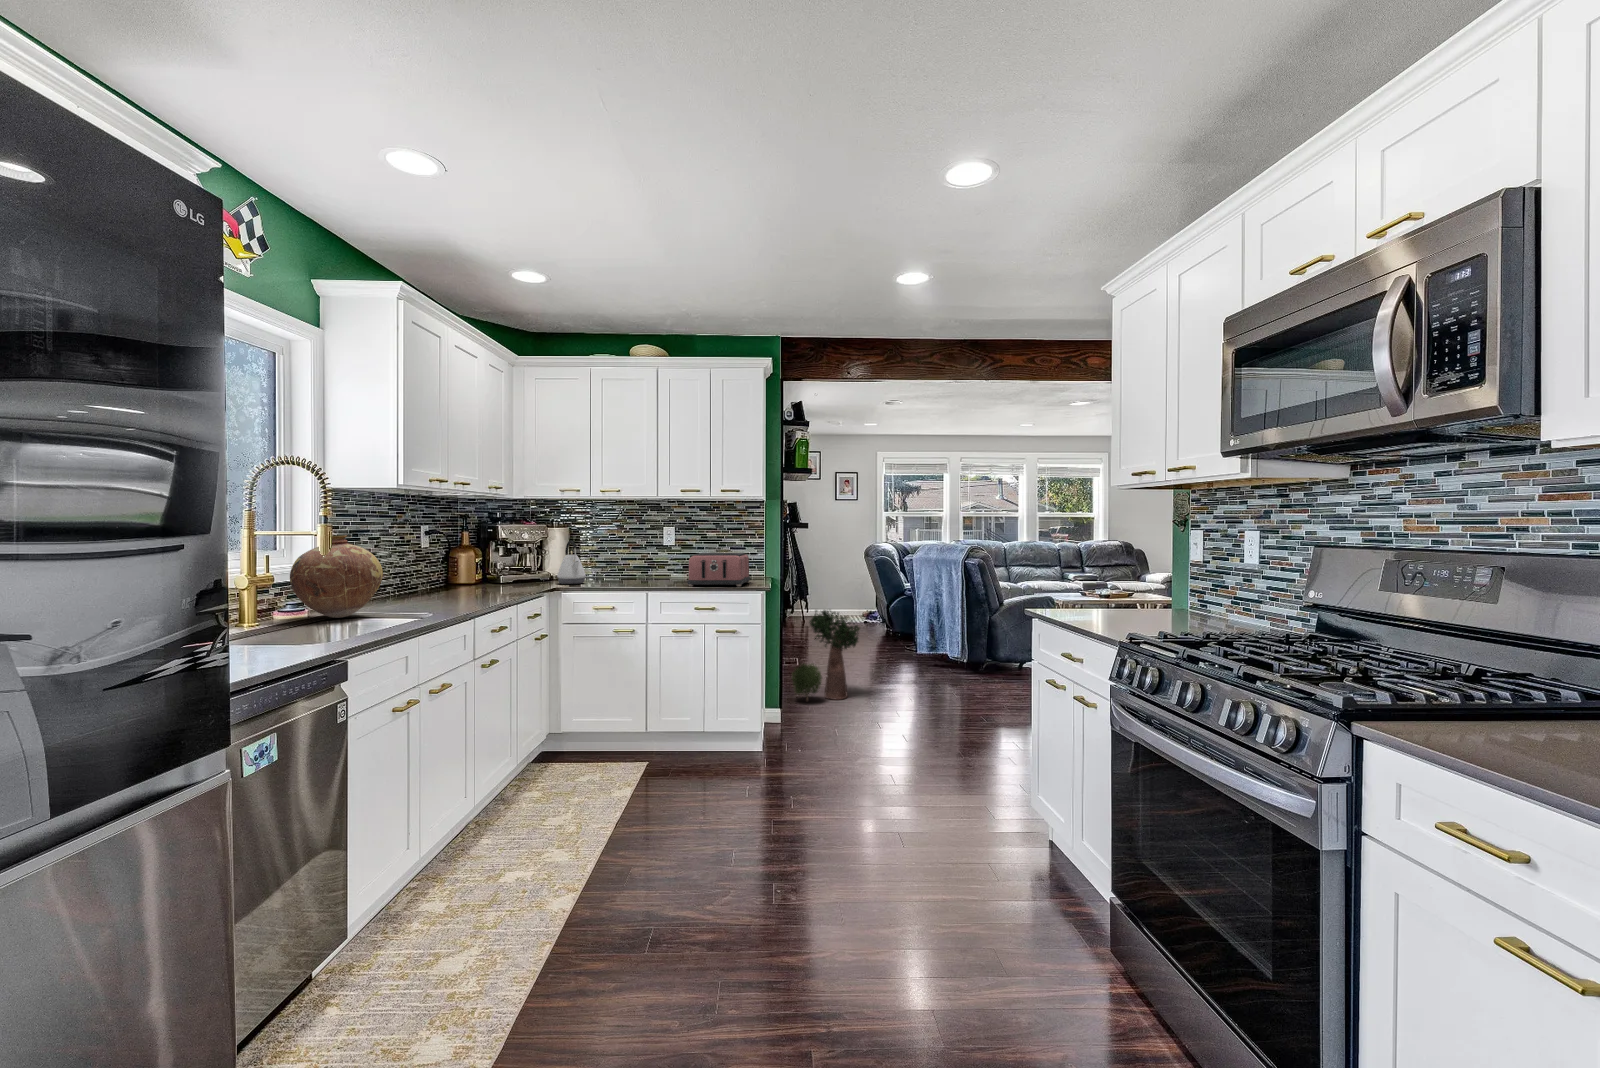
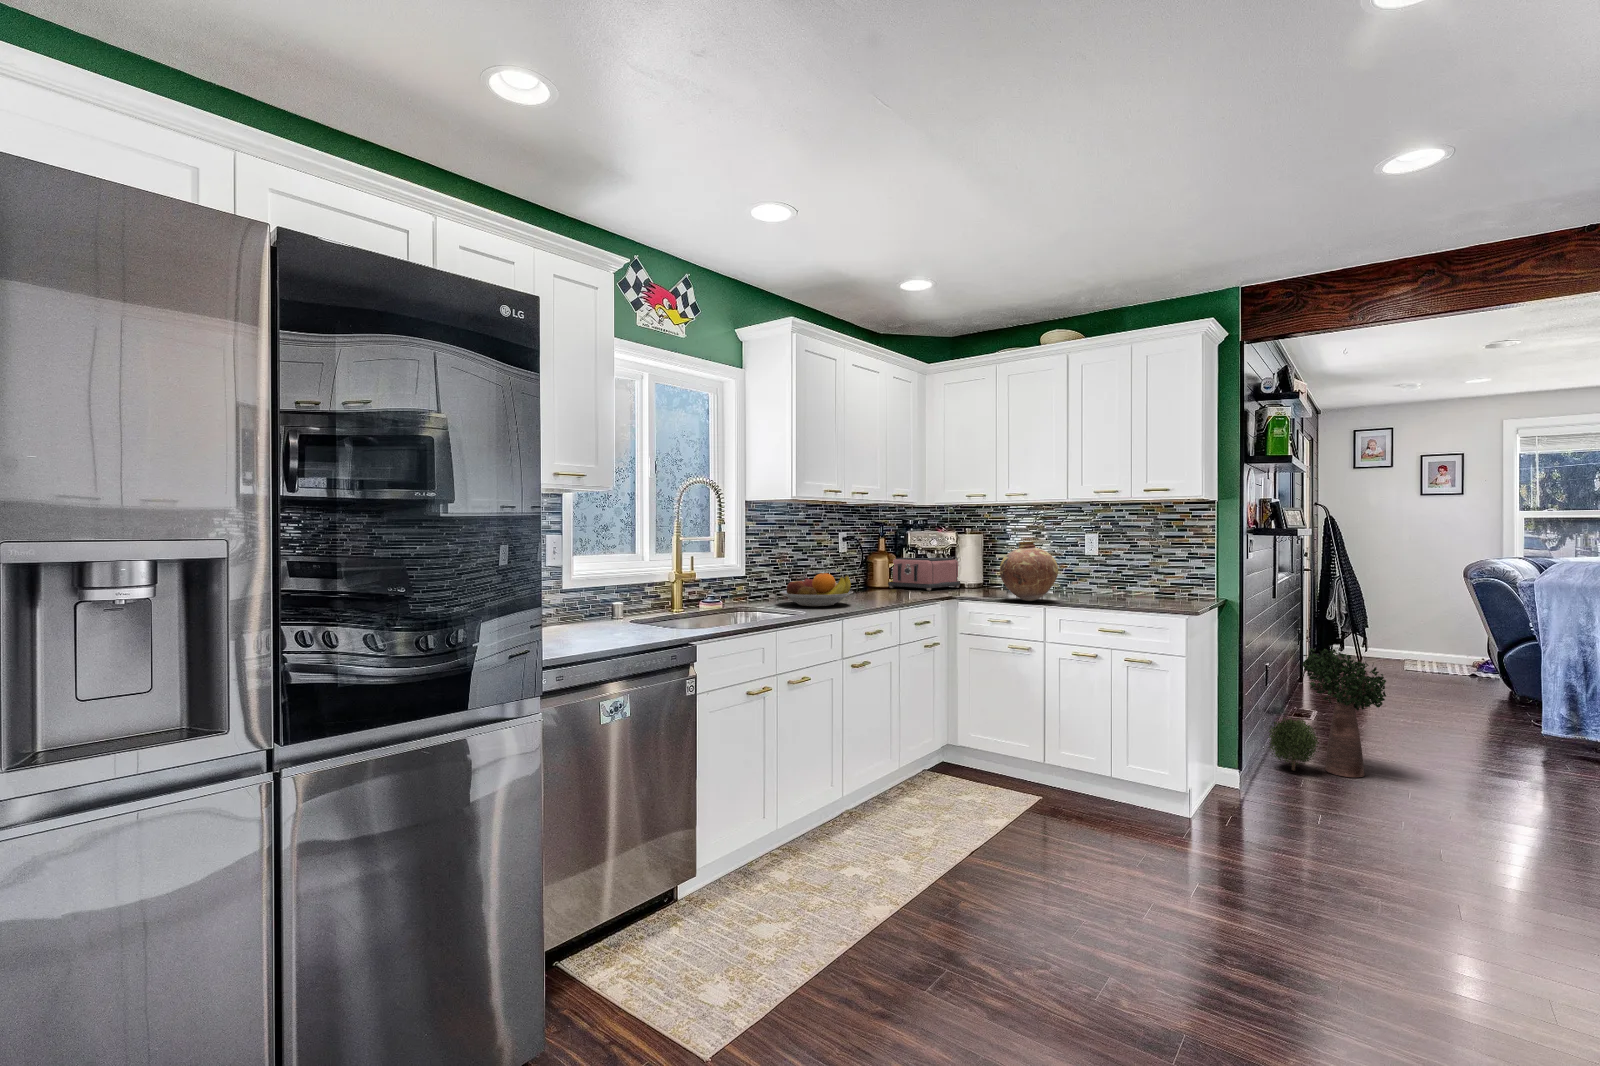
vase: present [290,535,383,618] -> present [1000,541,1058,601]
kettle: present [557,540,586,584] -> none [961,548,990,595]
toaster: present [688,553,750,587] -> present [888,558,960,590]
fruit bowl: none [379,568,470,605] -> present [779,573,853,606]

